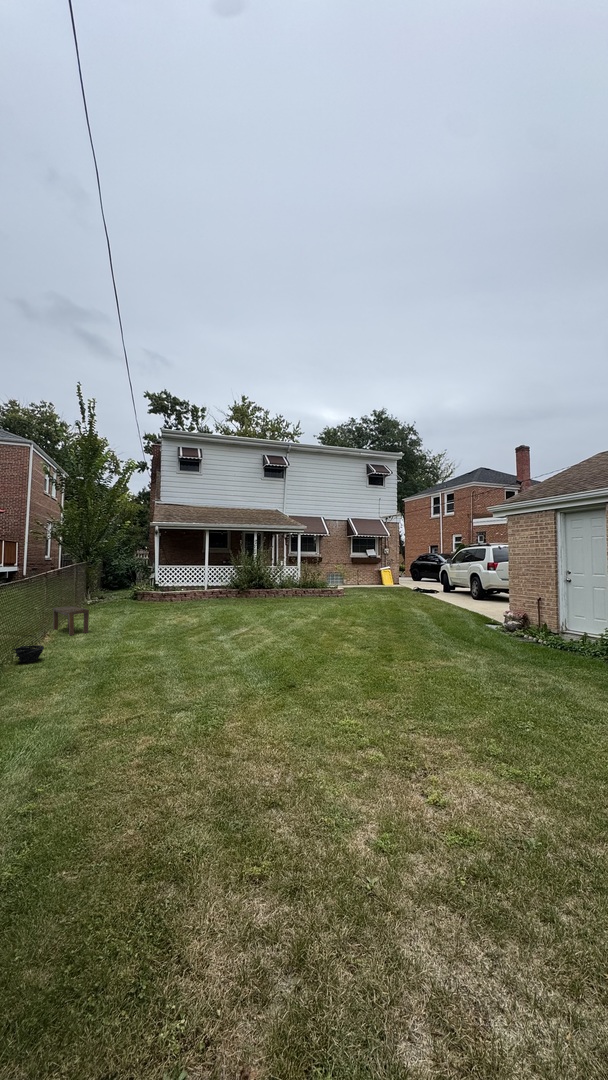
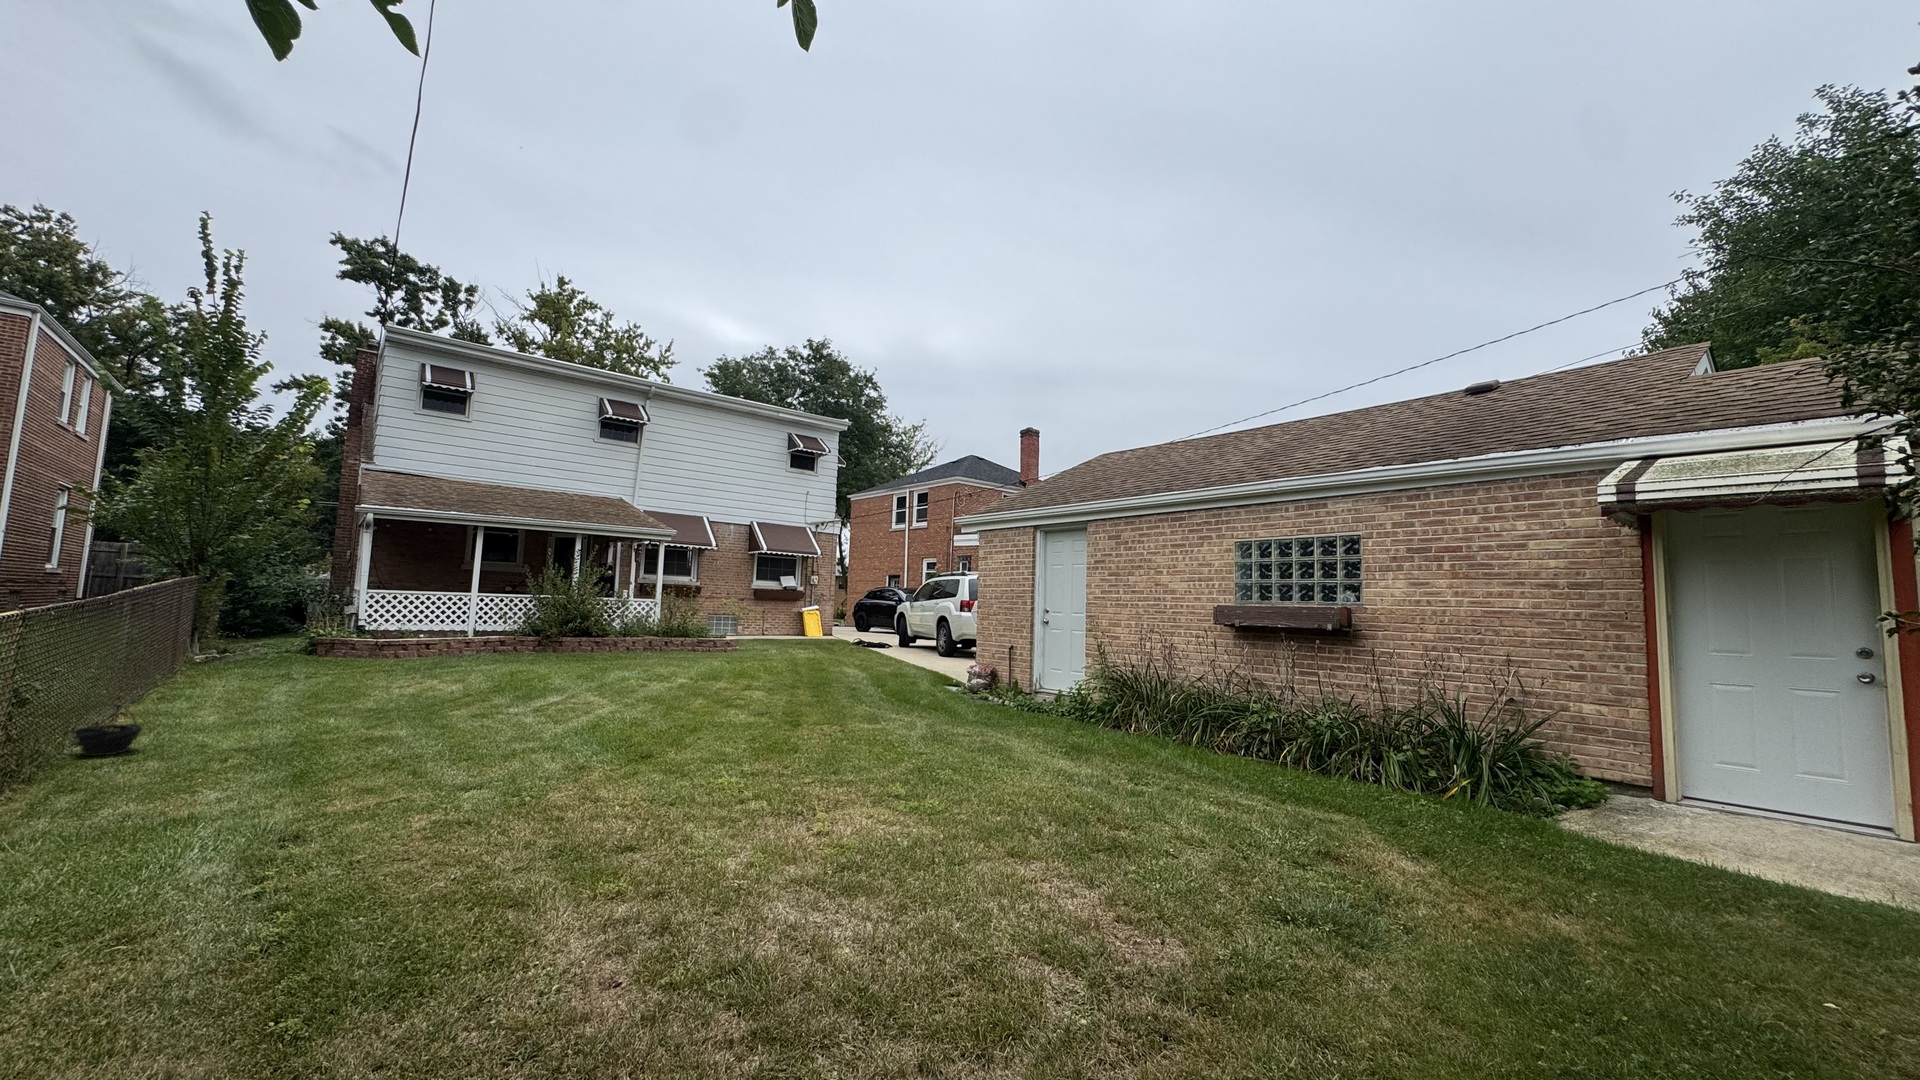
bench: present [53,606,89,635] -> none [135,658,228,713]

